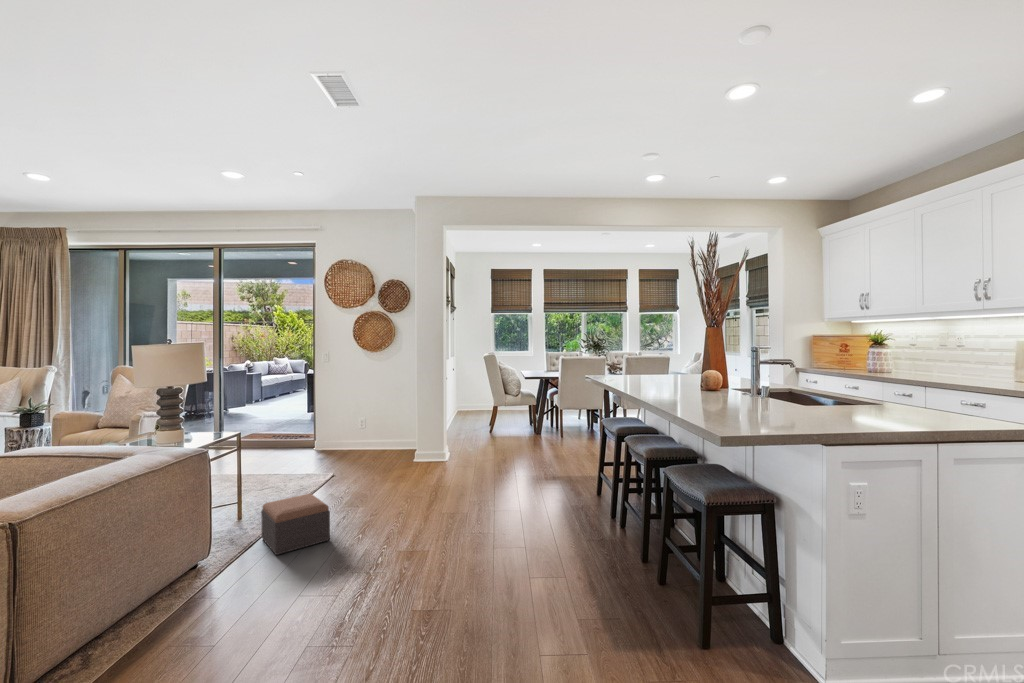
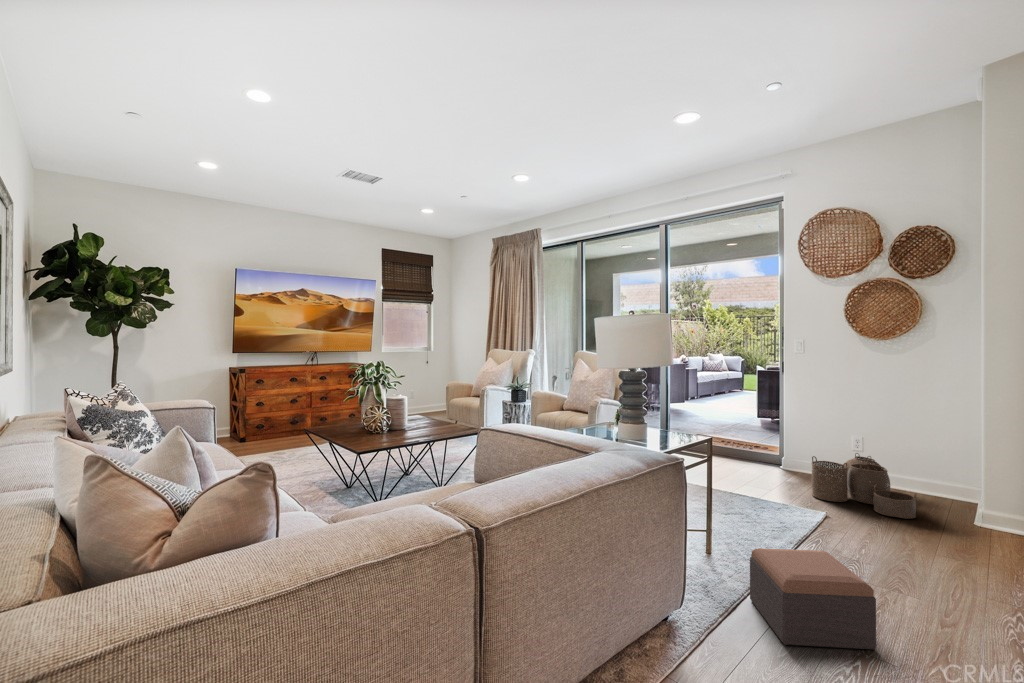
woven basket: none [329,430,386,467] -> present [812,453,916,519]

